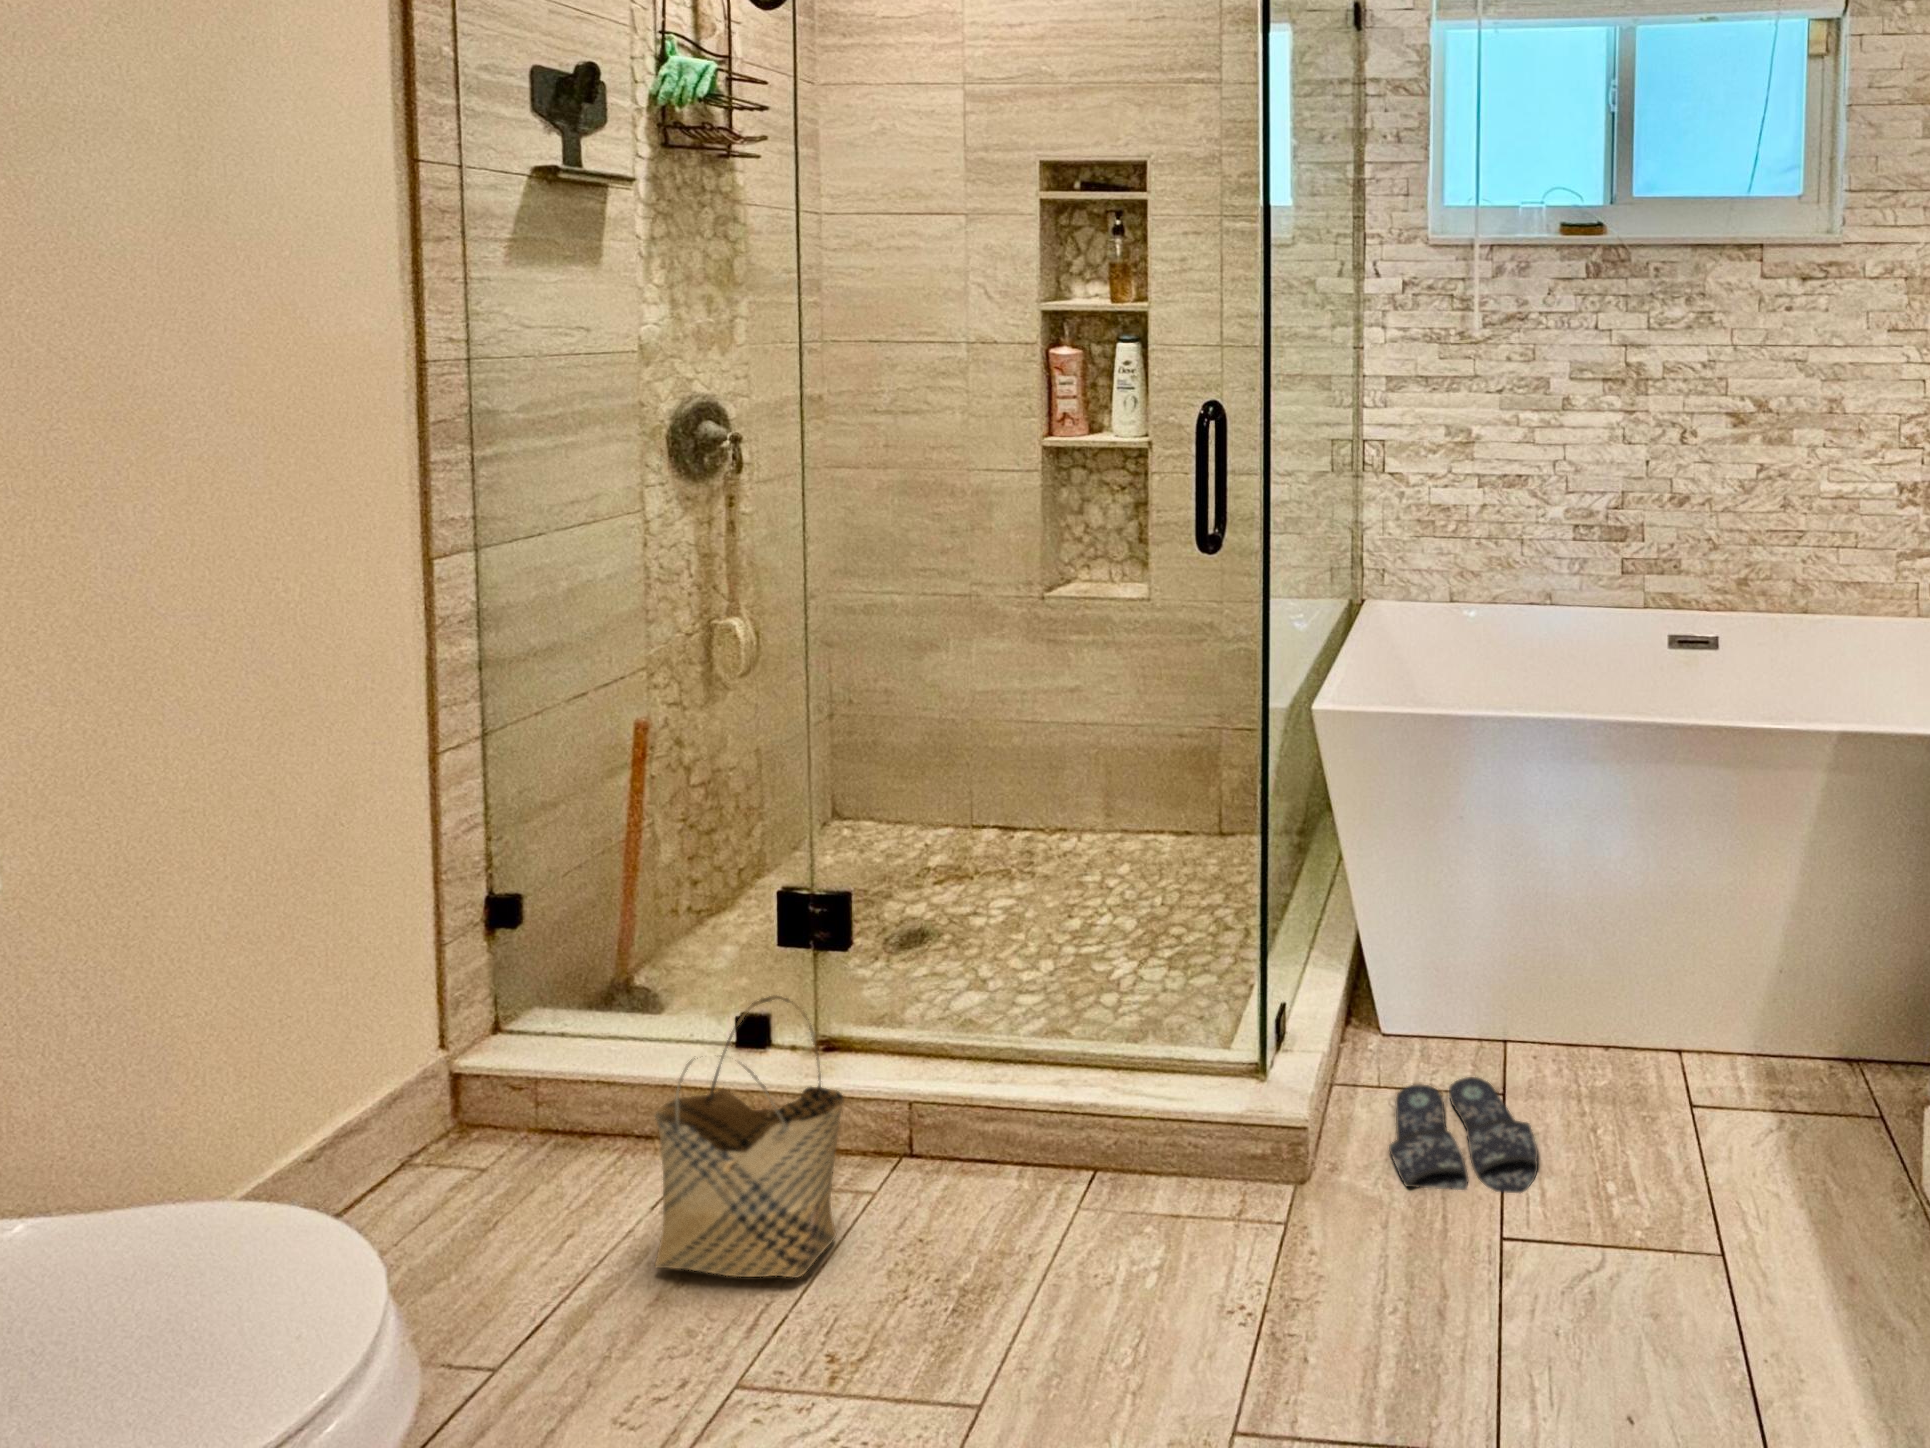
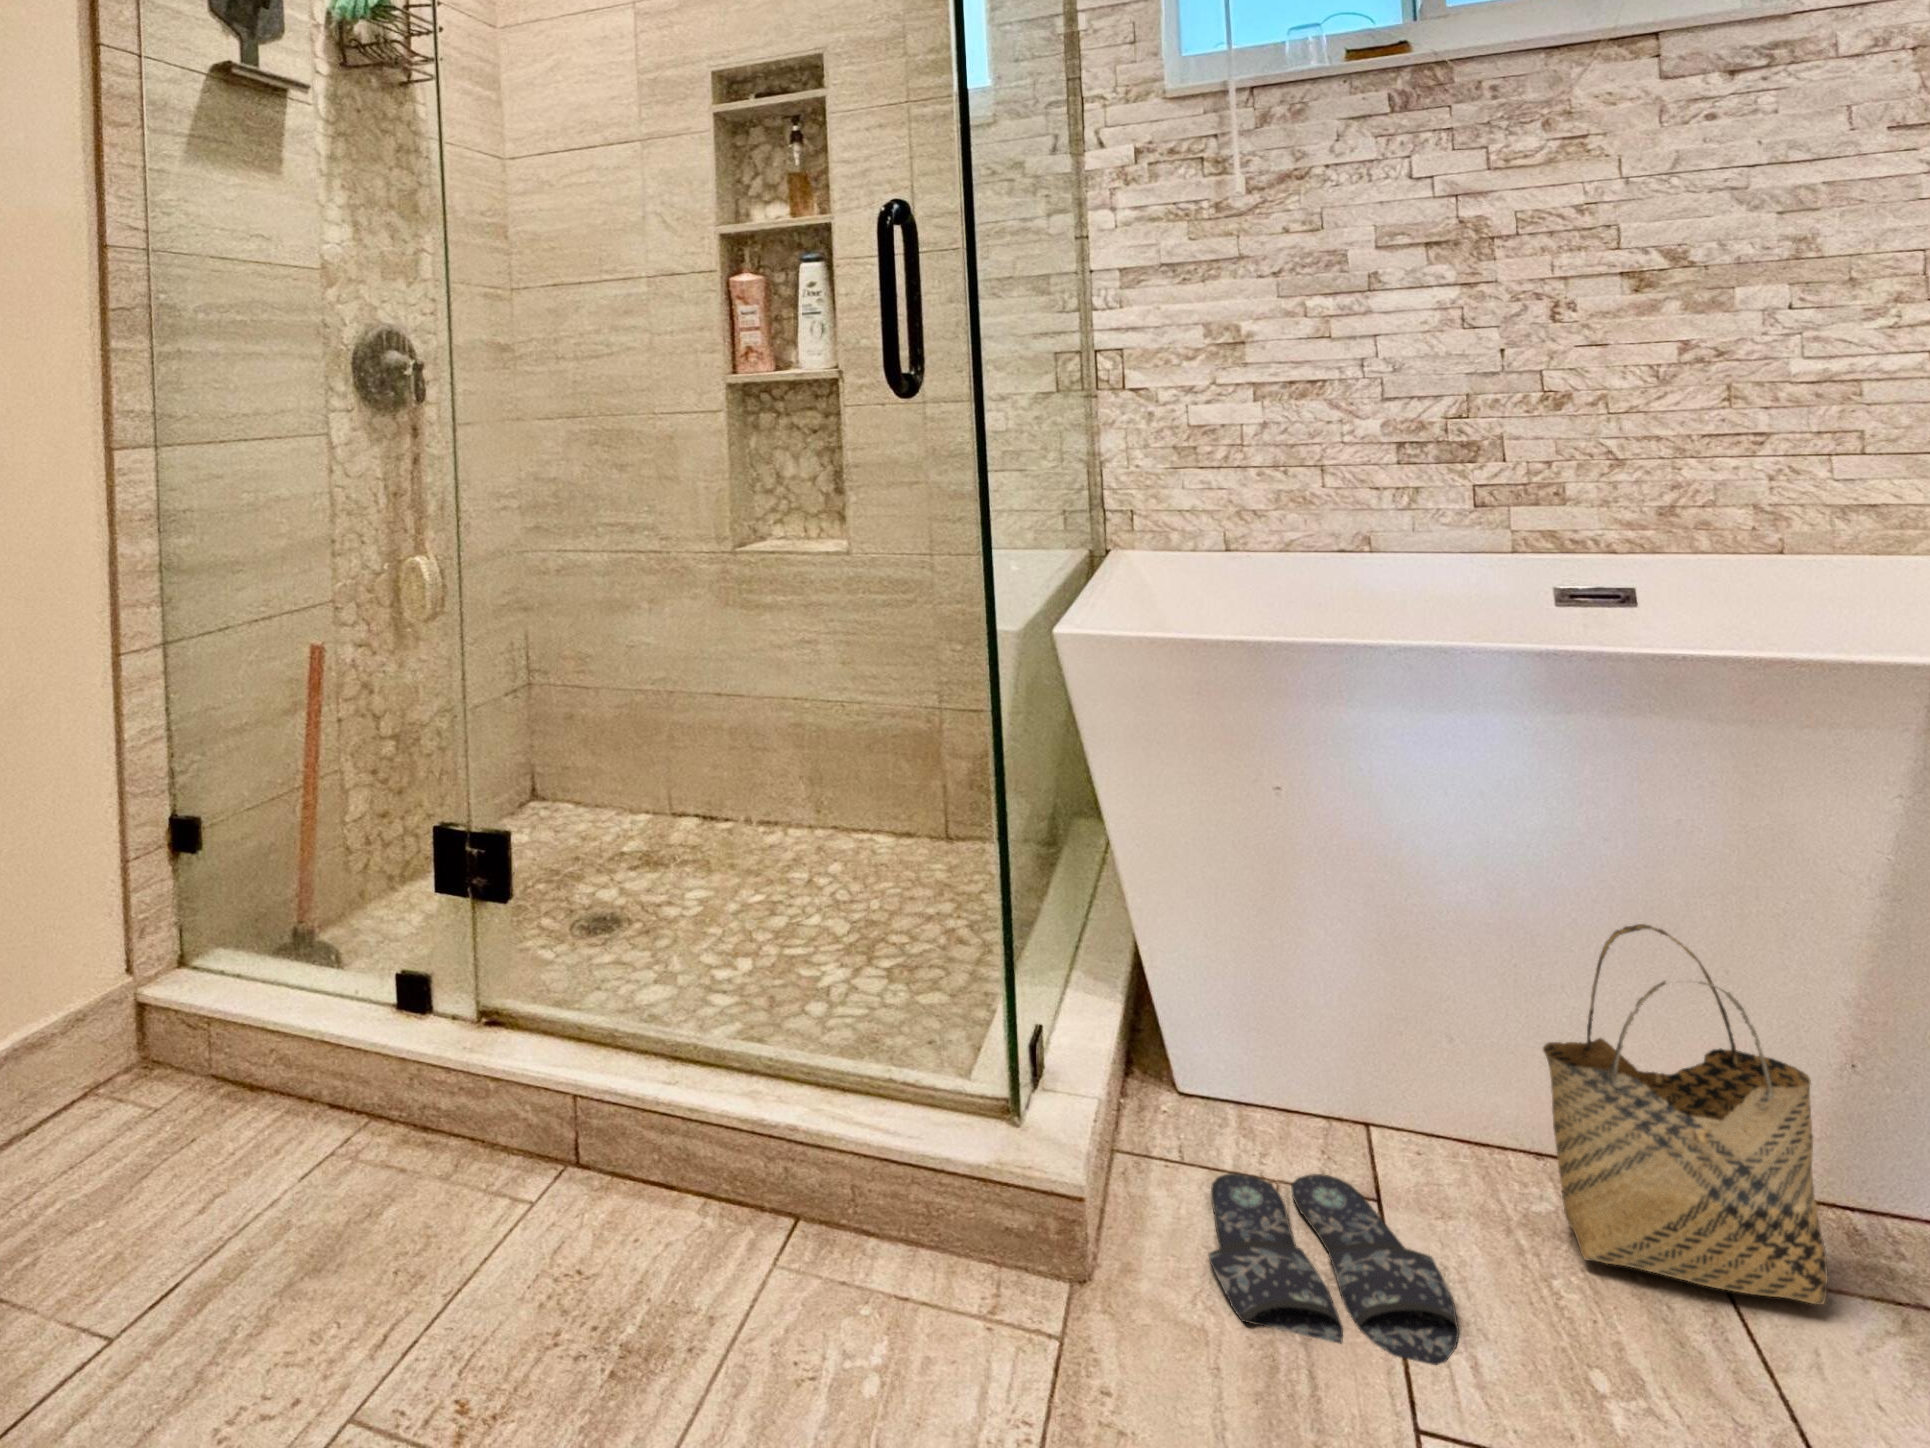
woven basket: present [654,996,844,1278] -> present [1543,924,1828,1305]

